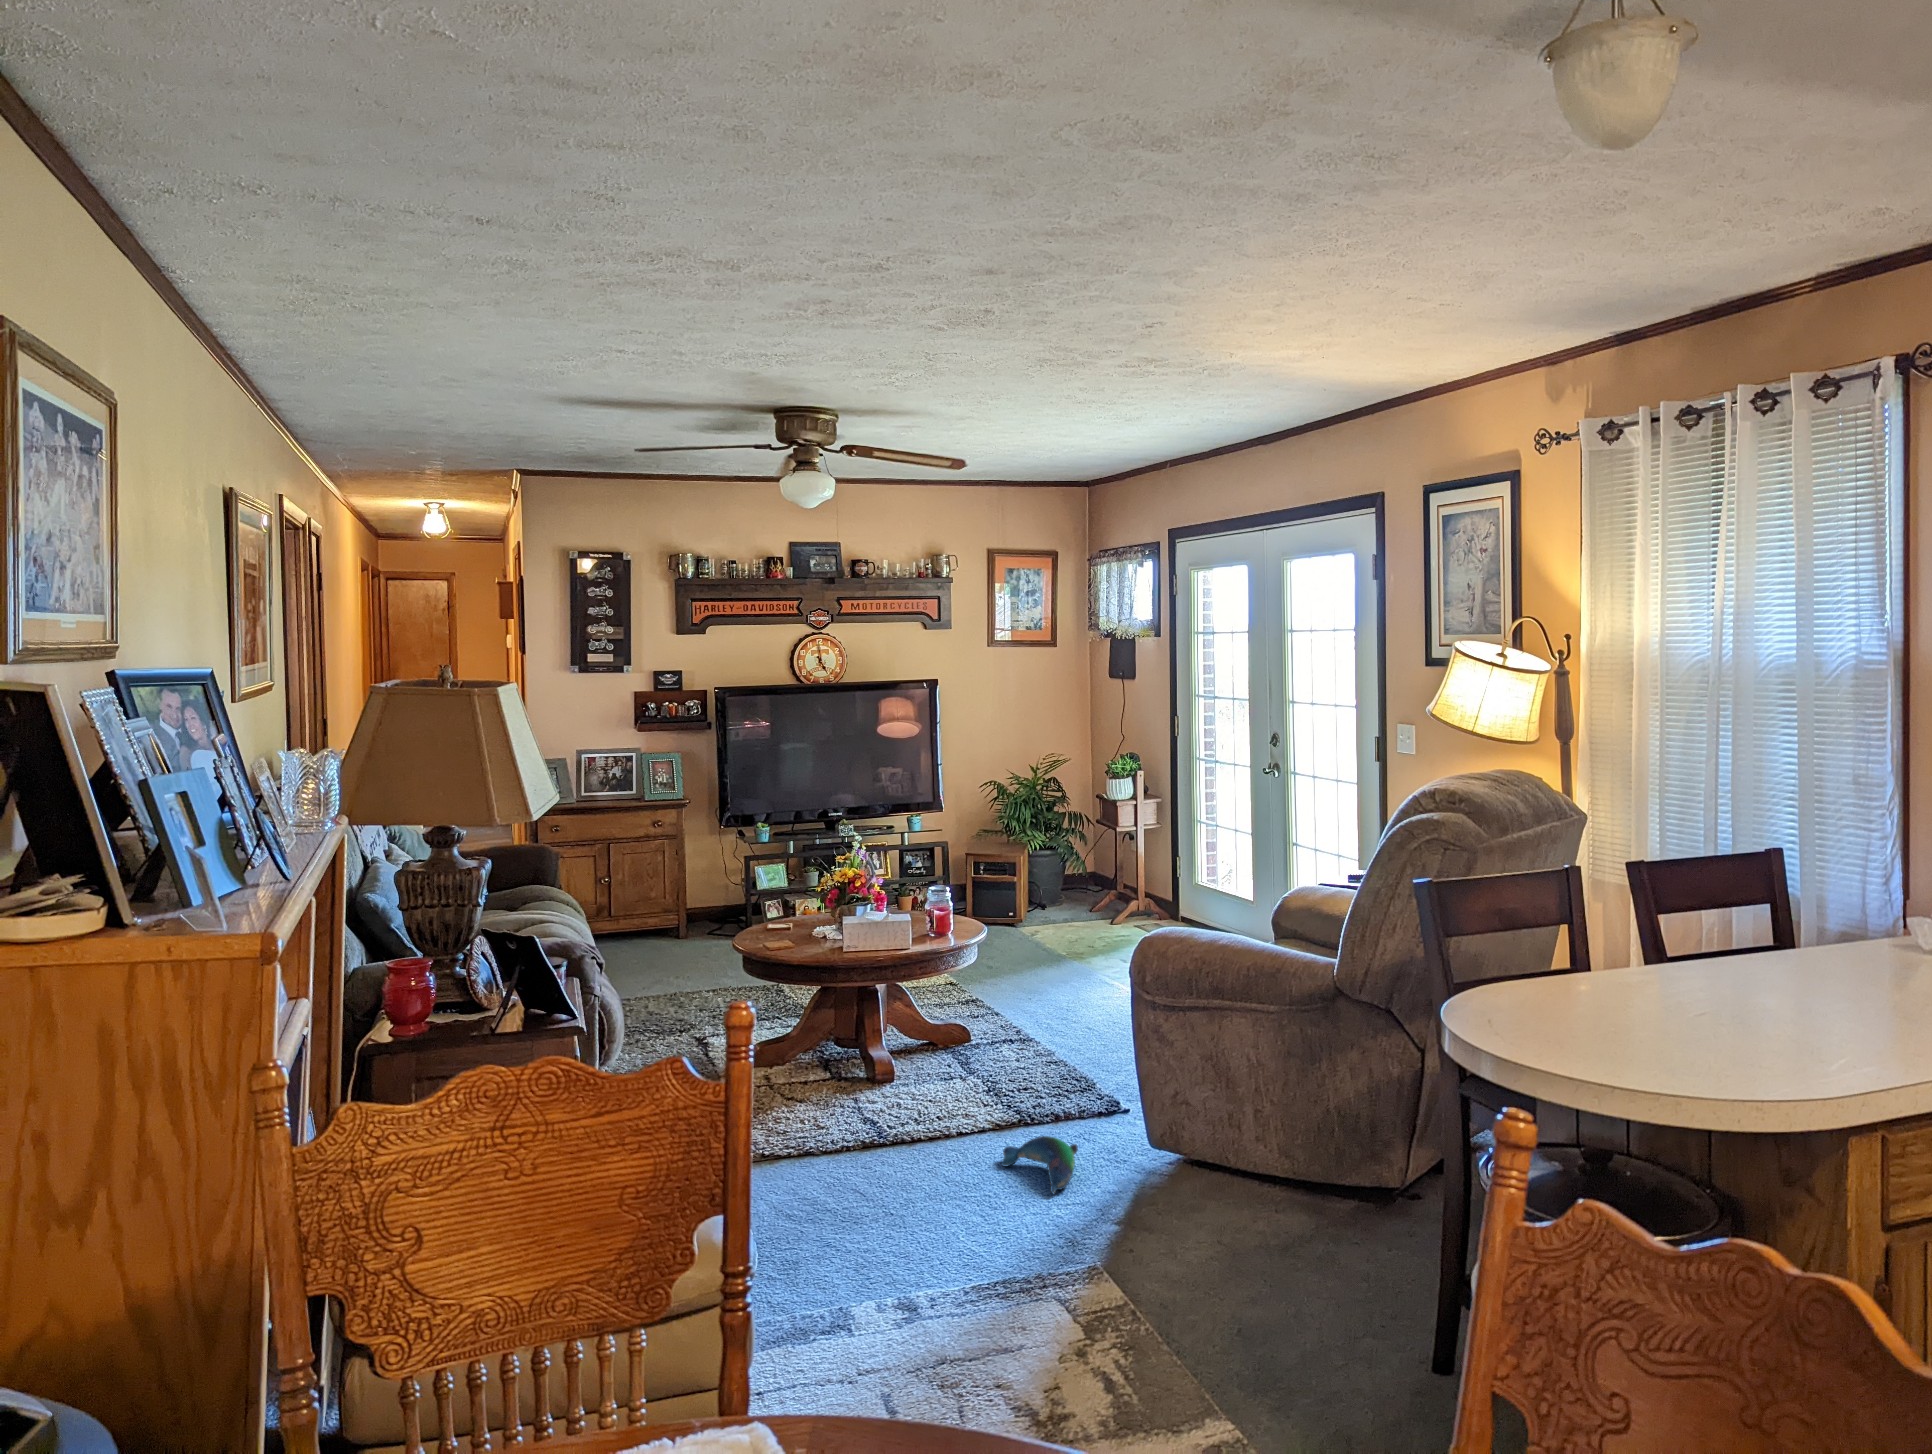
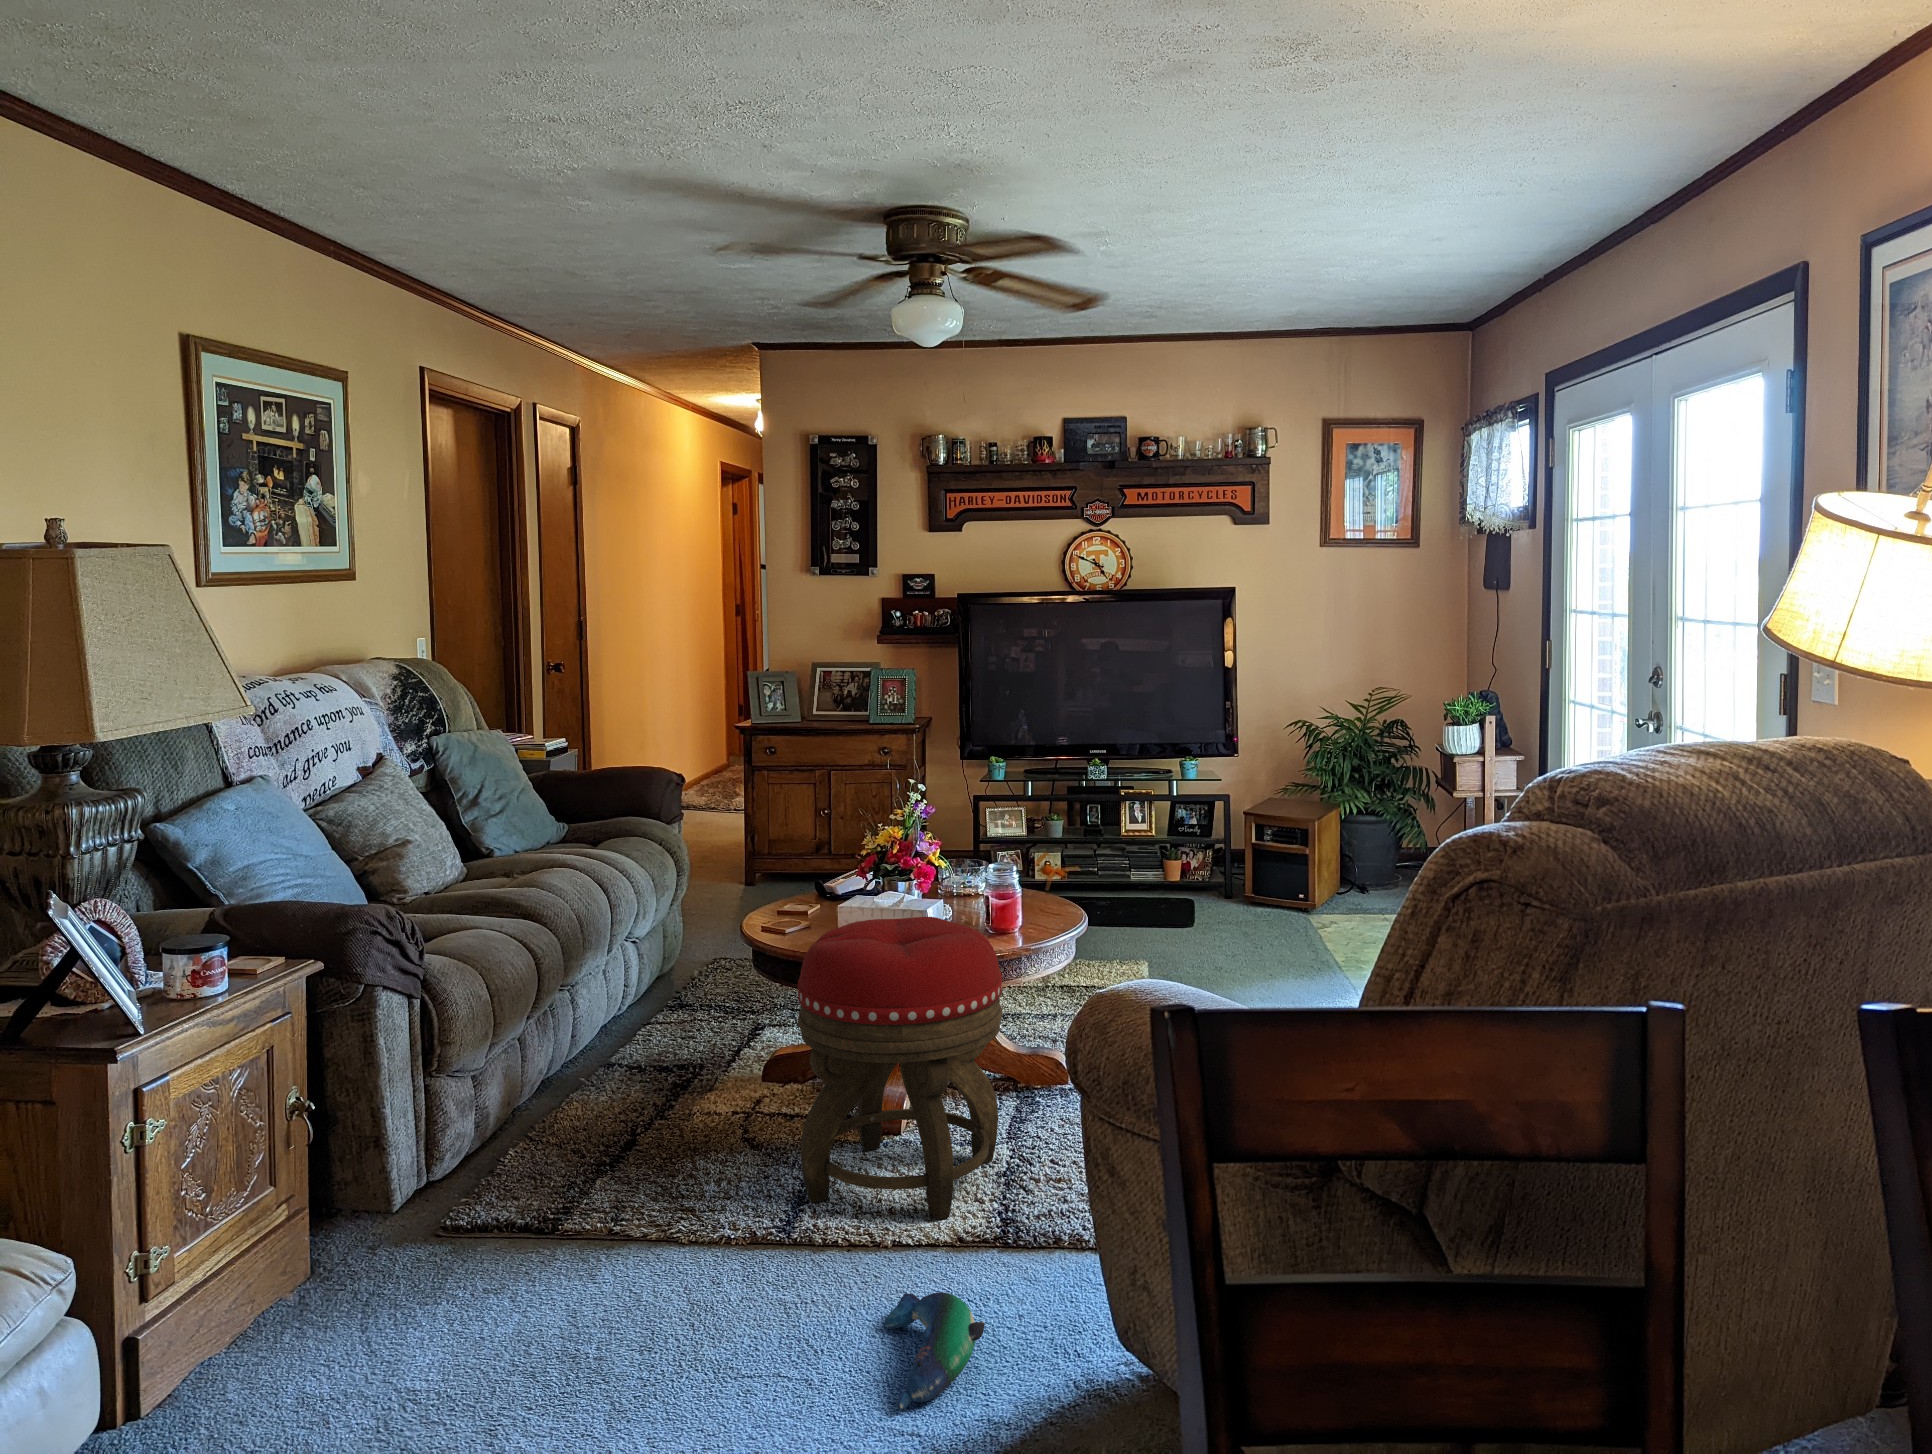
footstool: none [852,925,989,1124] -> present [798,917,1002,1220]

